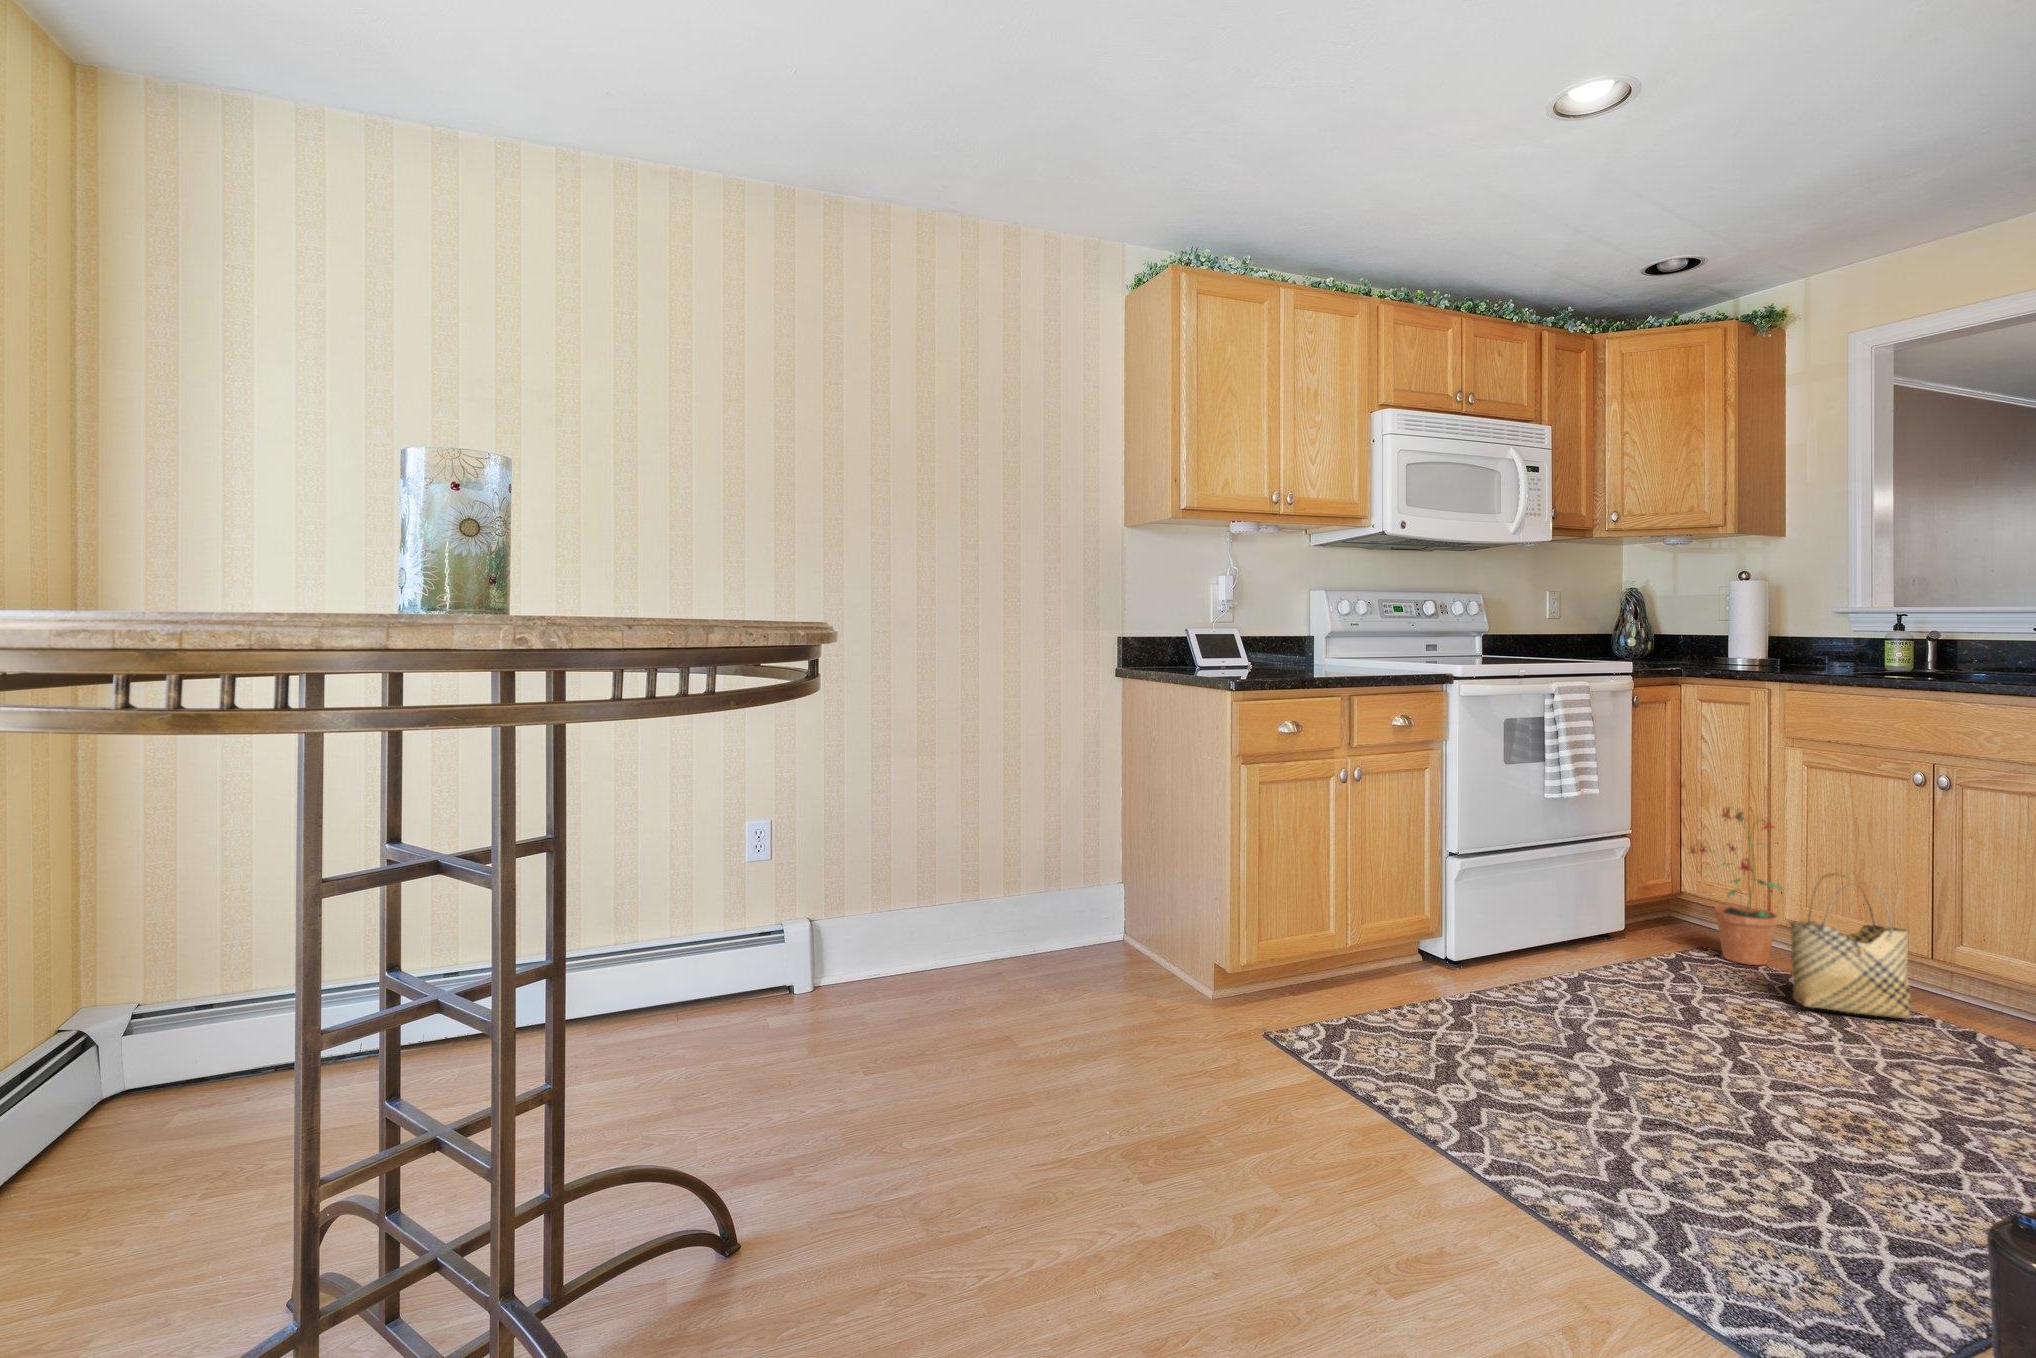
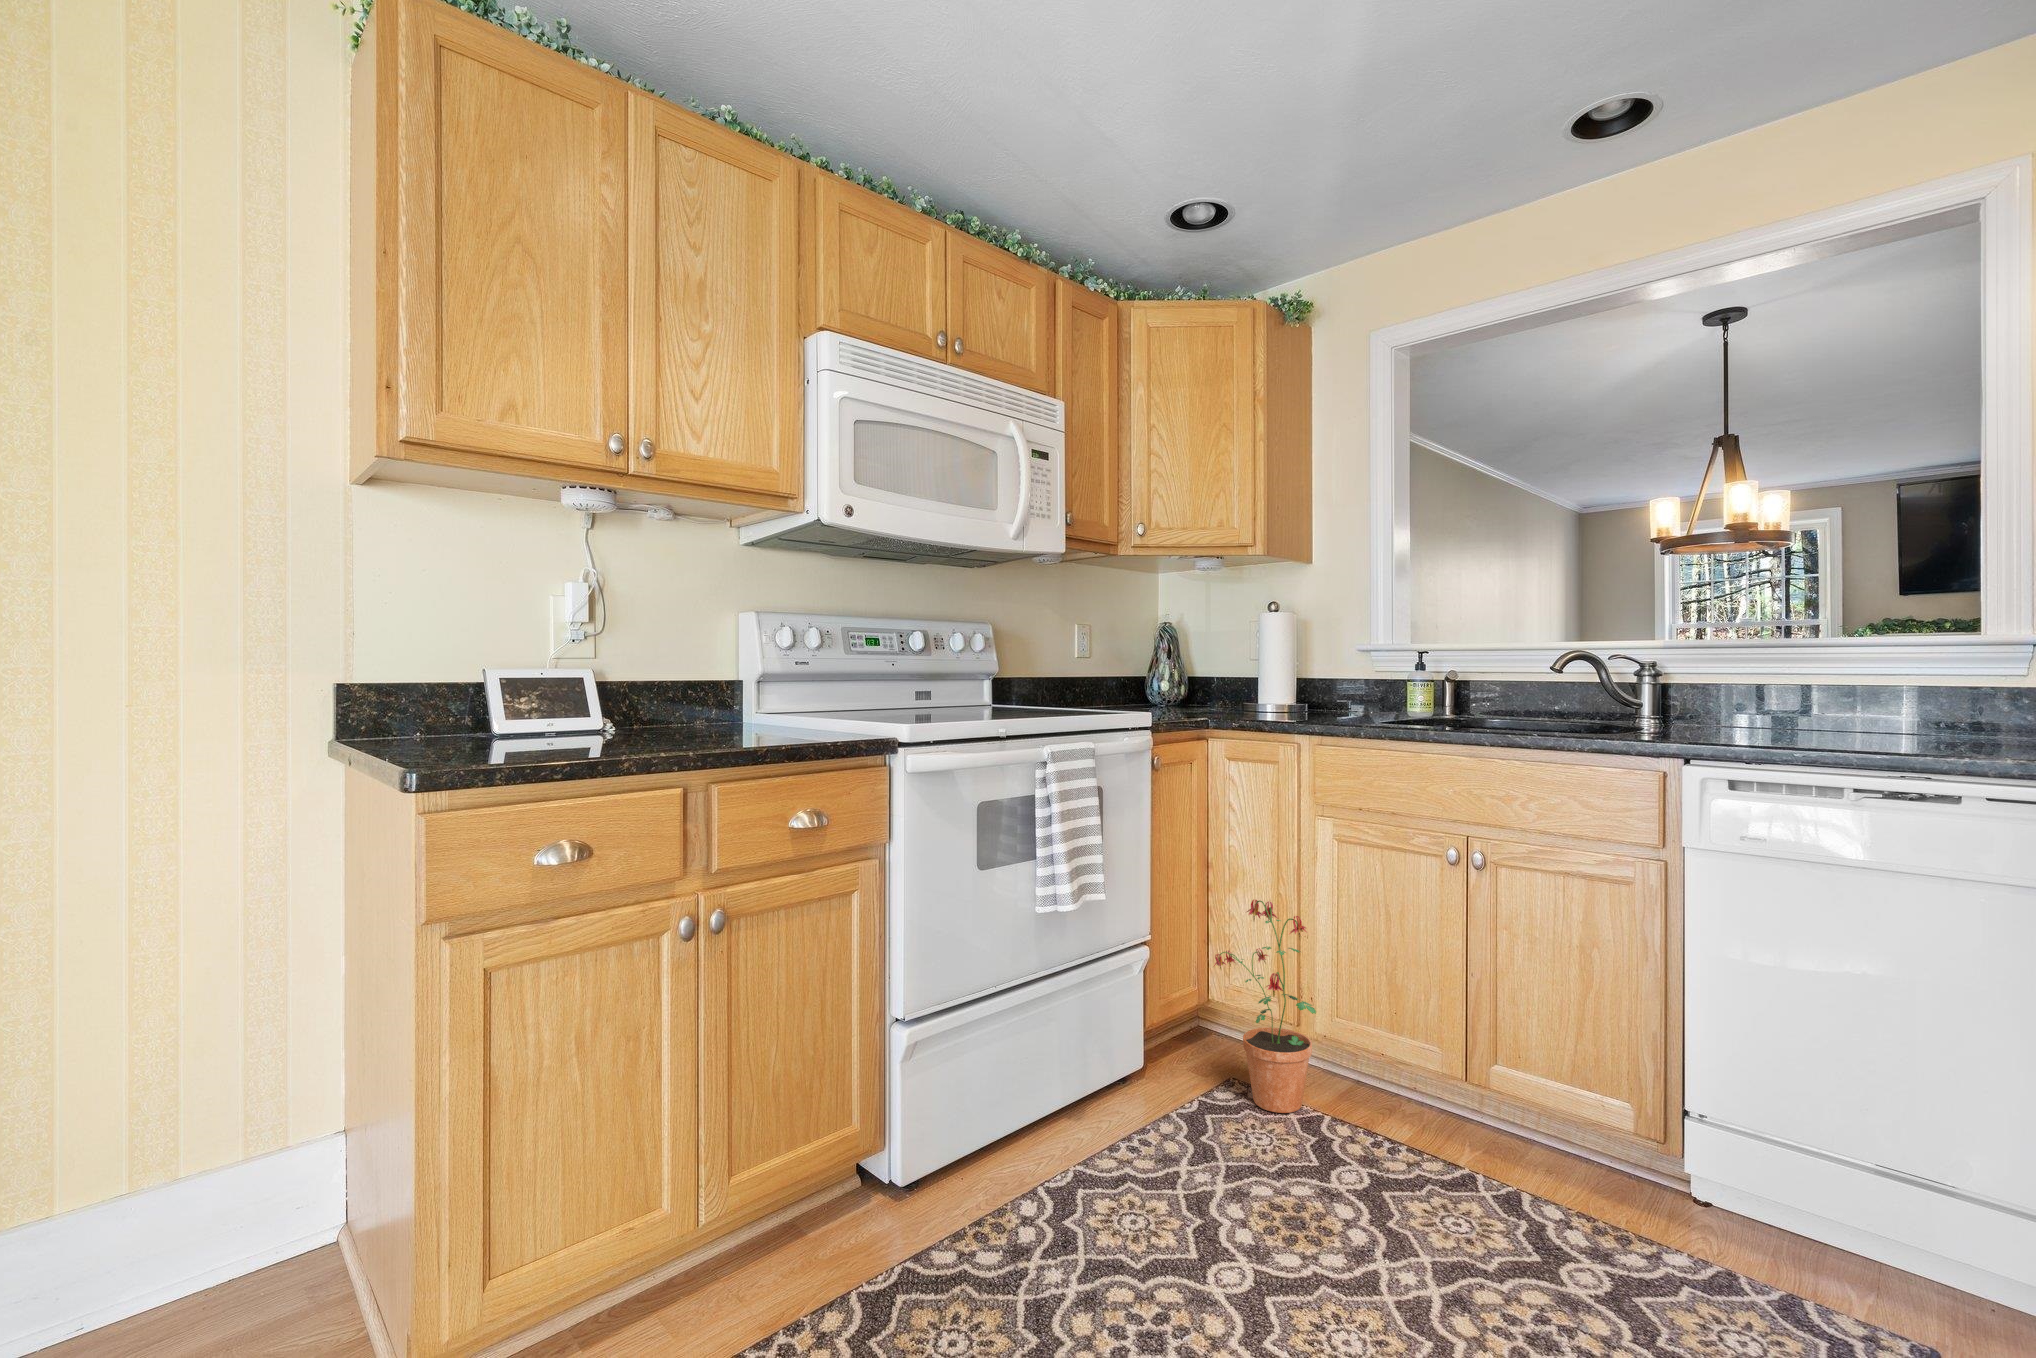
woven basket: present [1790,873,1912,1018] -> none [1322,1001,1460,1204]

